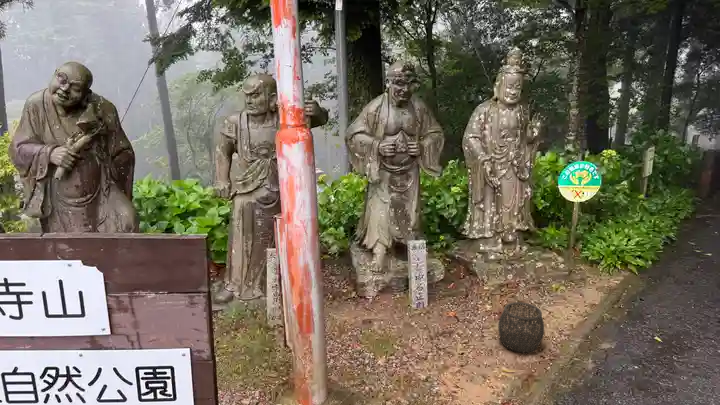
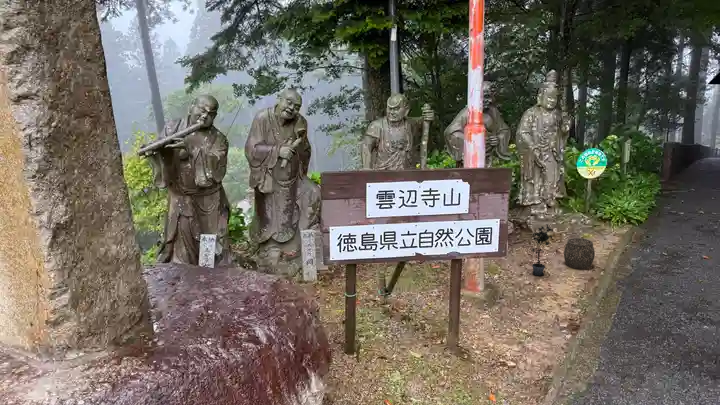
potted plant: none [434,285,471,362] -> present [532,224,553,276]

